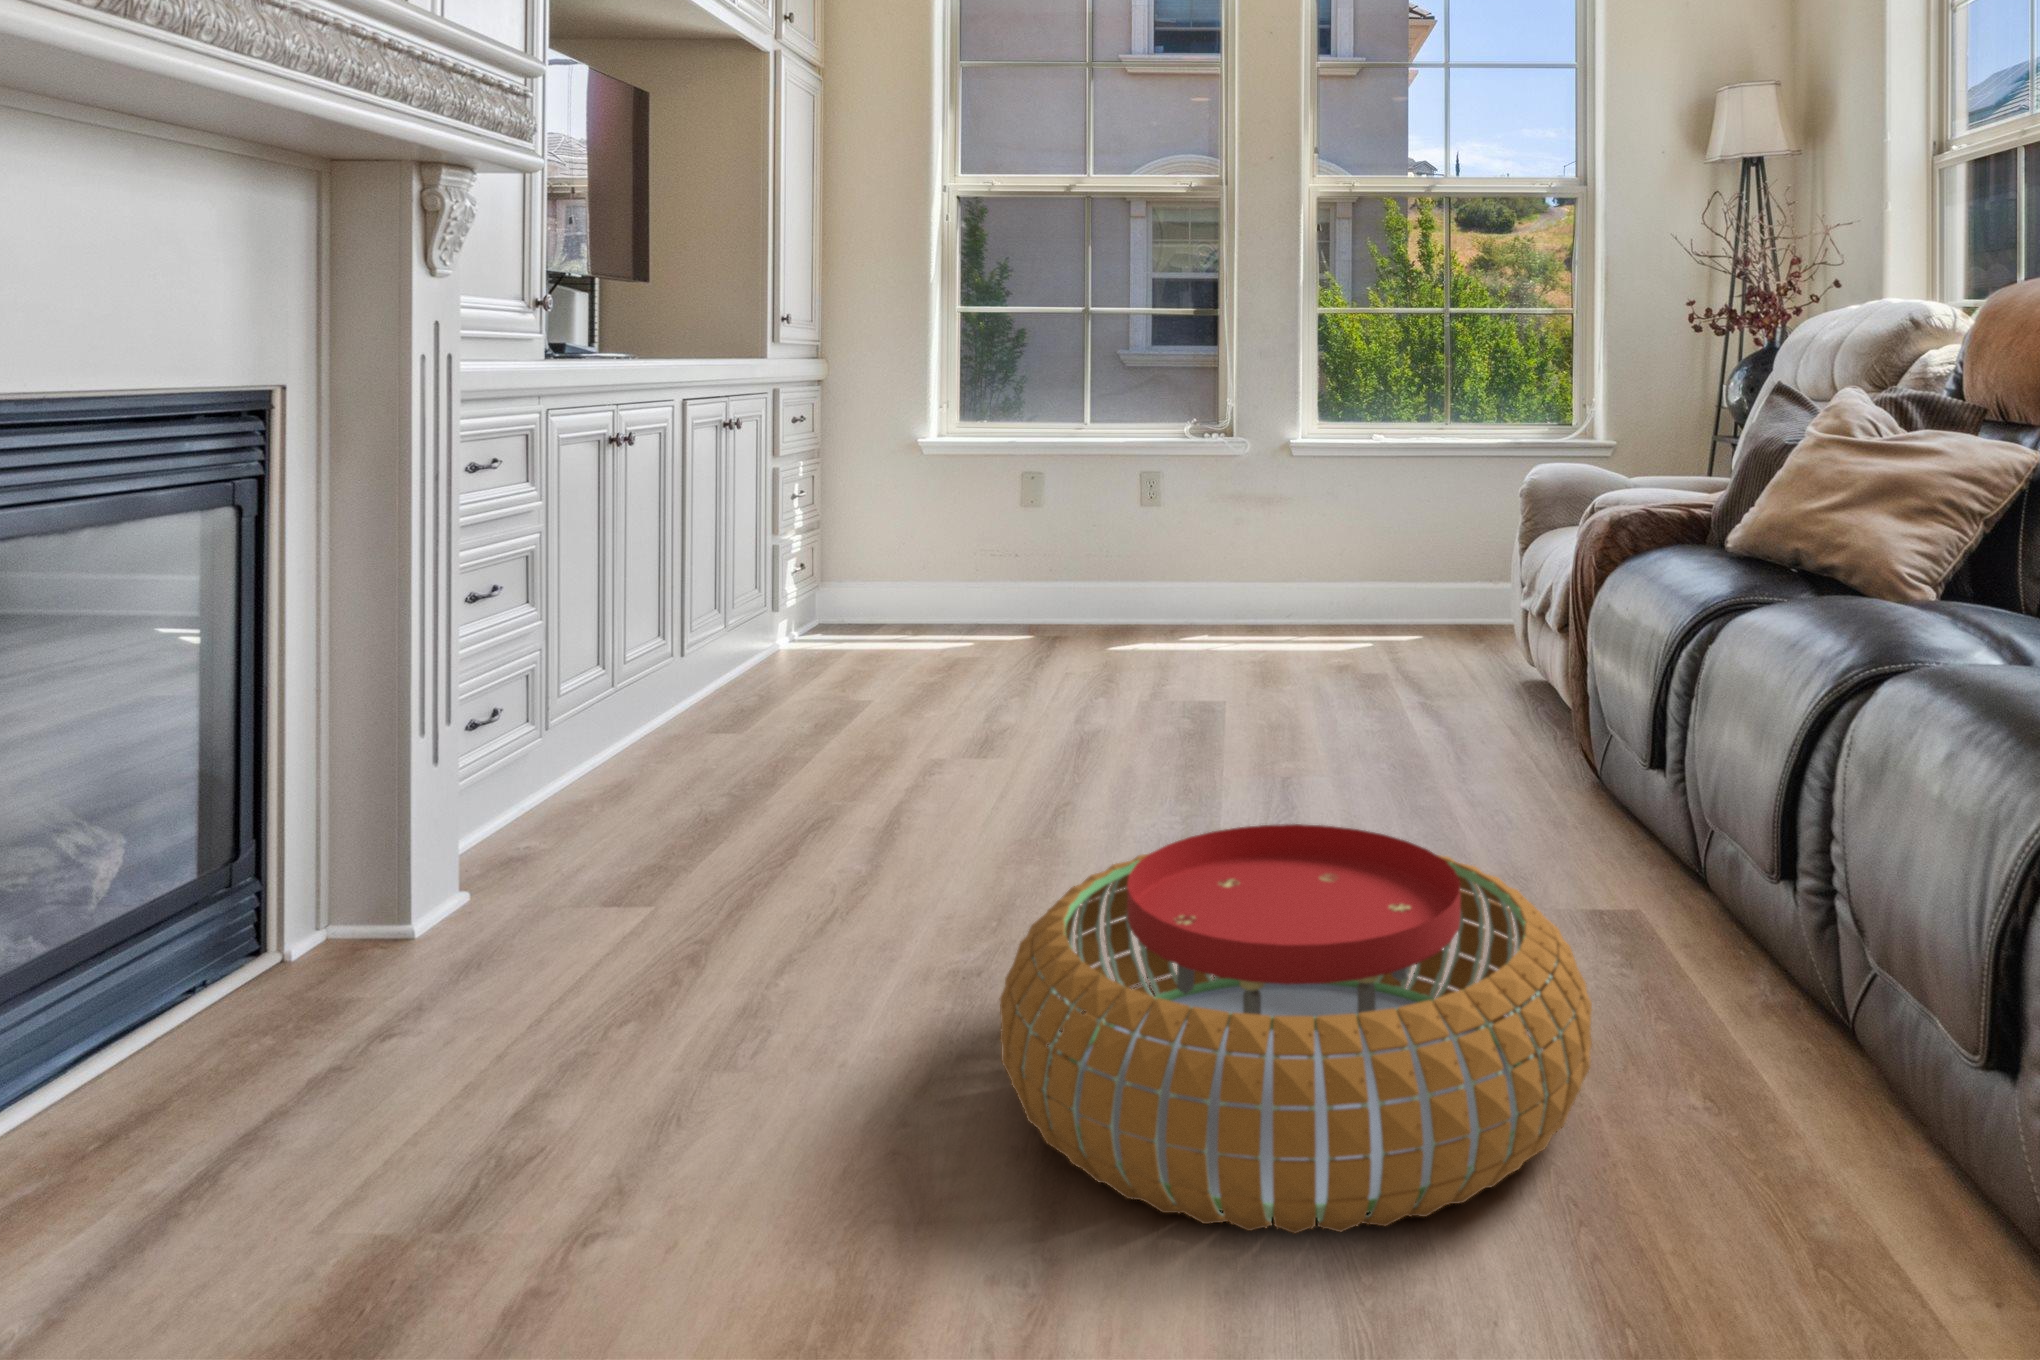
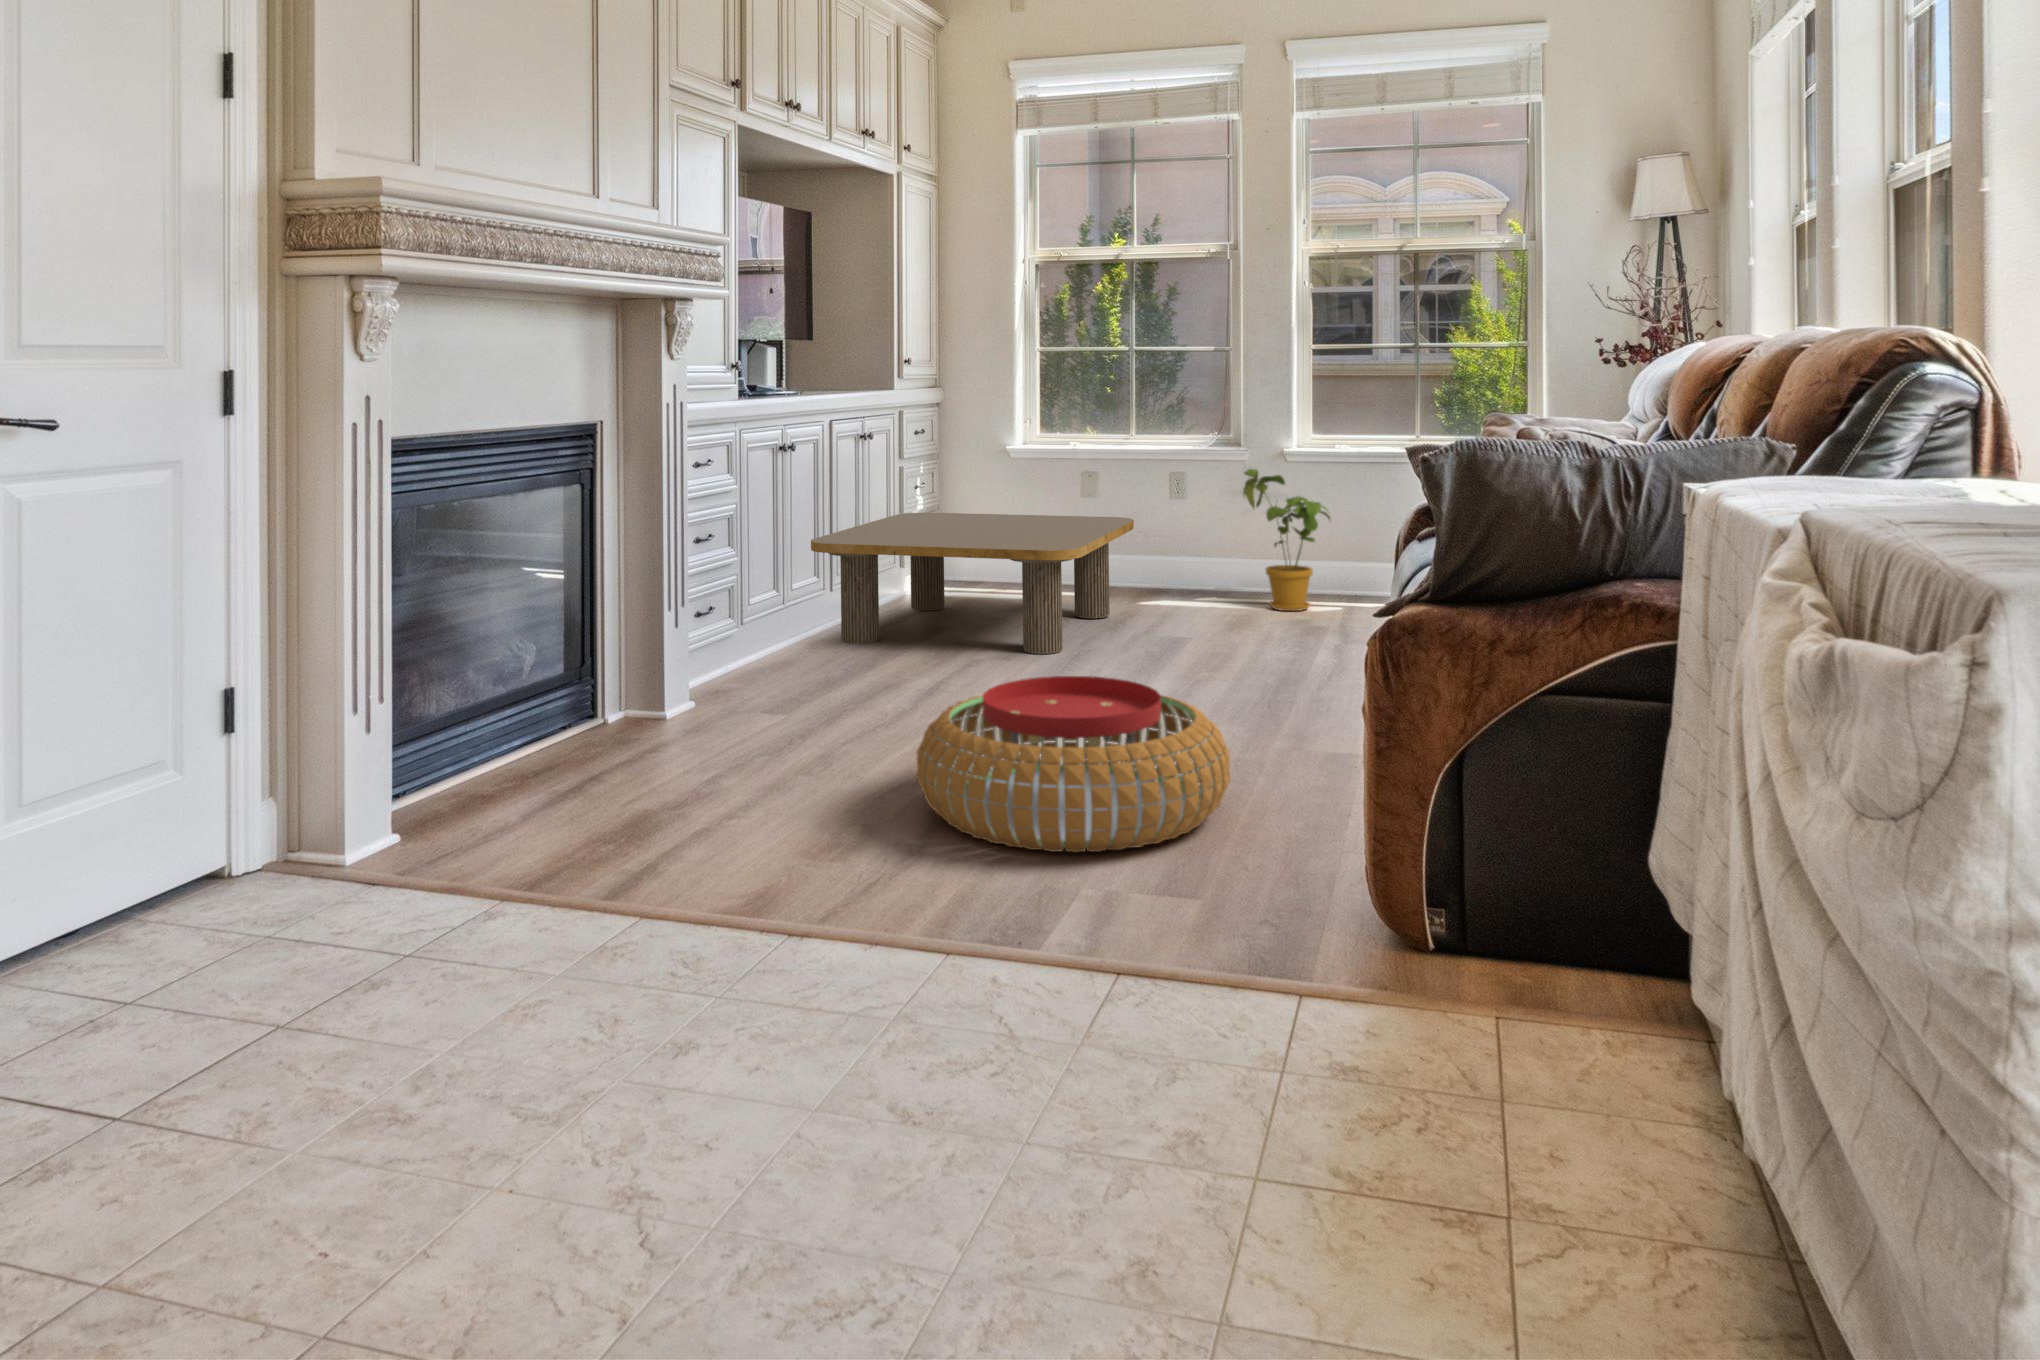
house plant: none [1253,462,1368,647] -> present [1243,469,1330,611]
coffee table: none [659,532,1123,742] -> present [811,513,1134,654]

